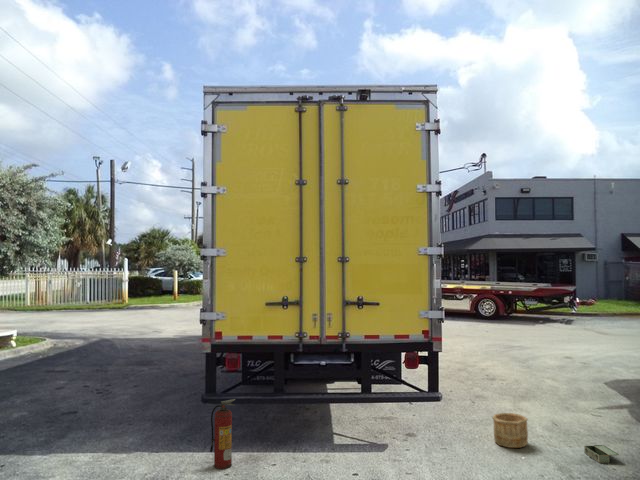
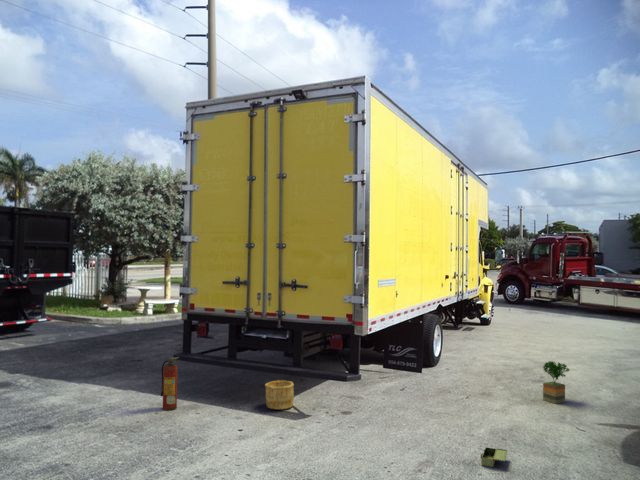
potted tree: none [528,361,554,399] -> present [543,361,570,404]
wooden bucket: present [492,413,528,448] -> present [265,380,294,409]

